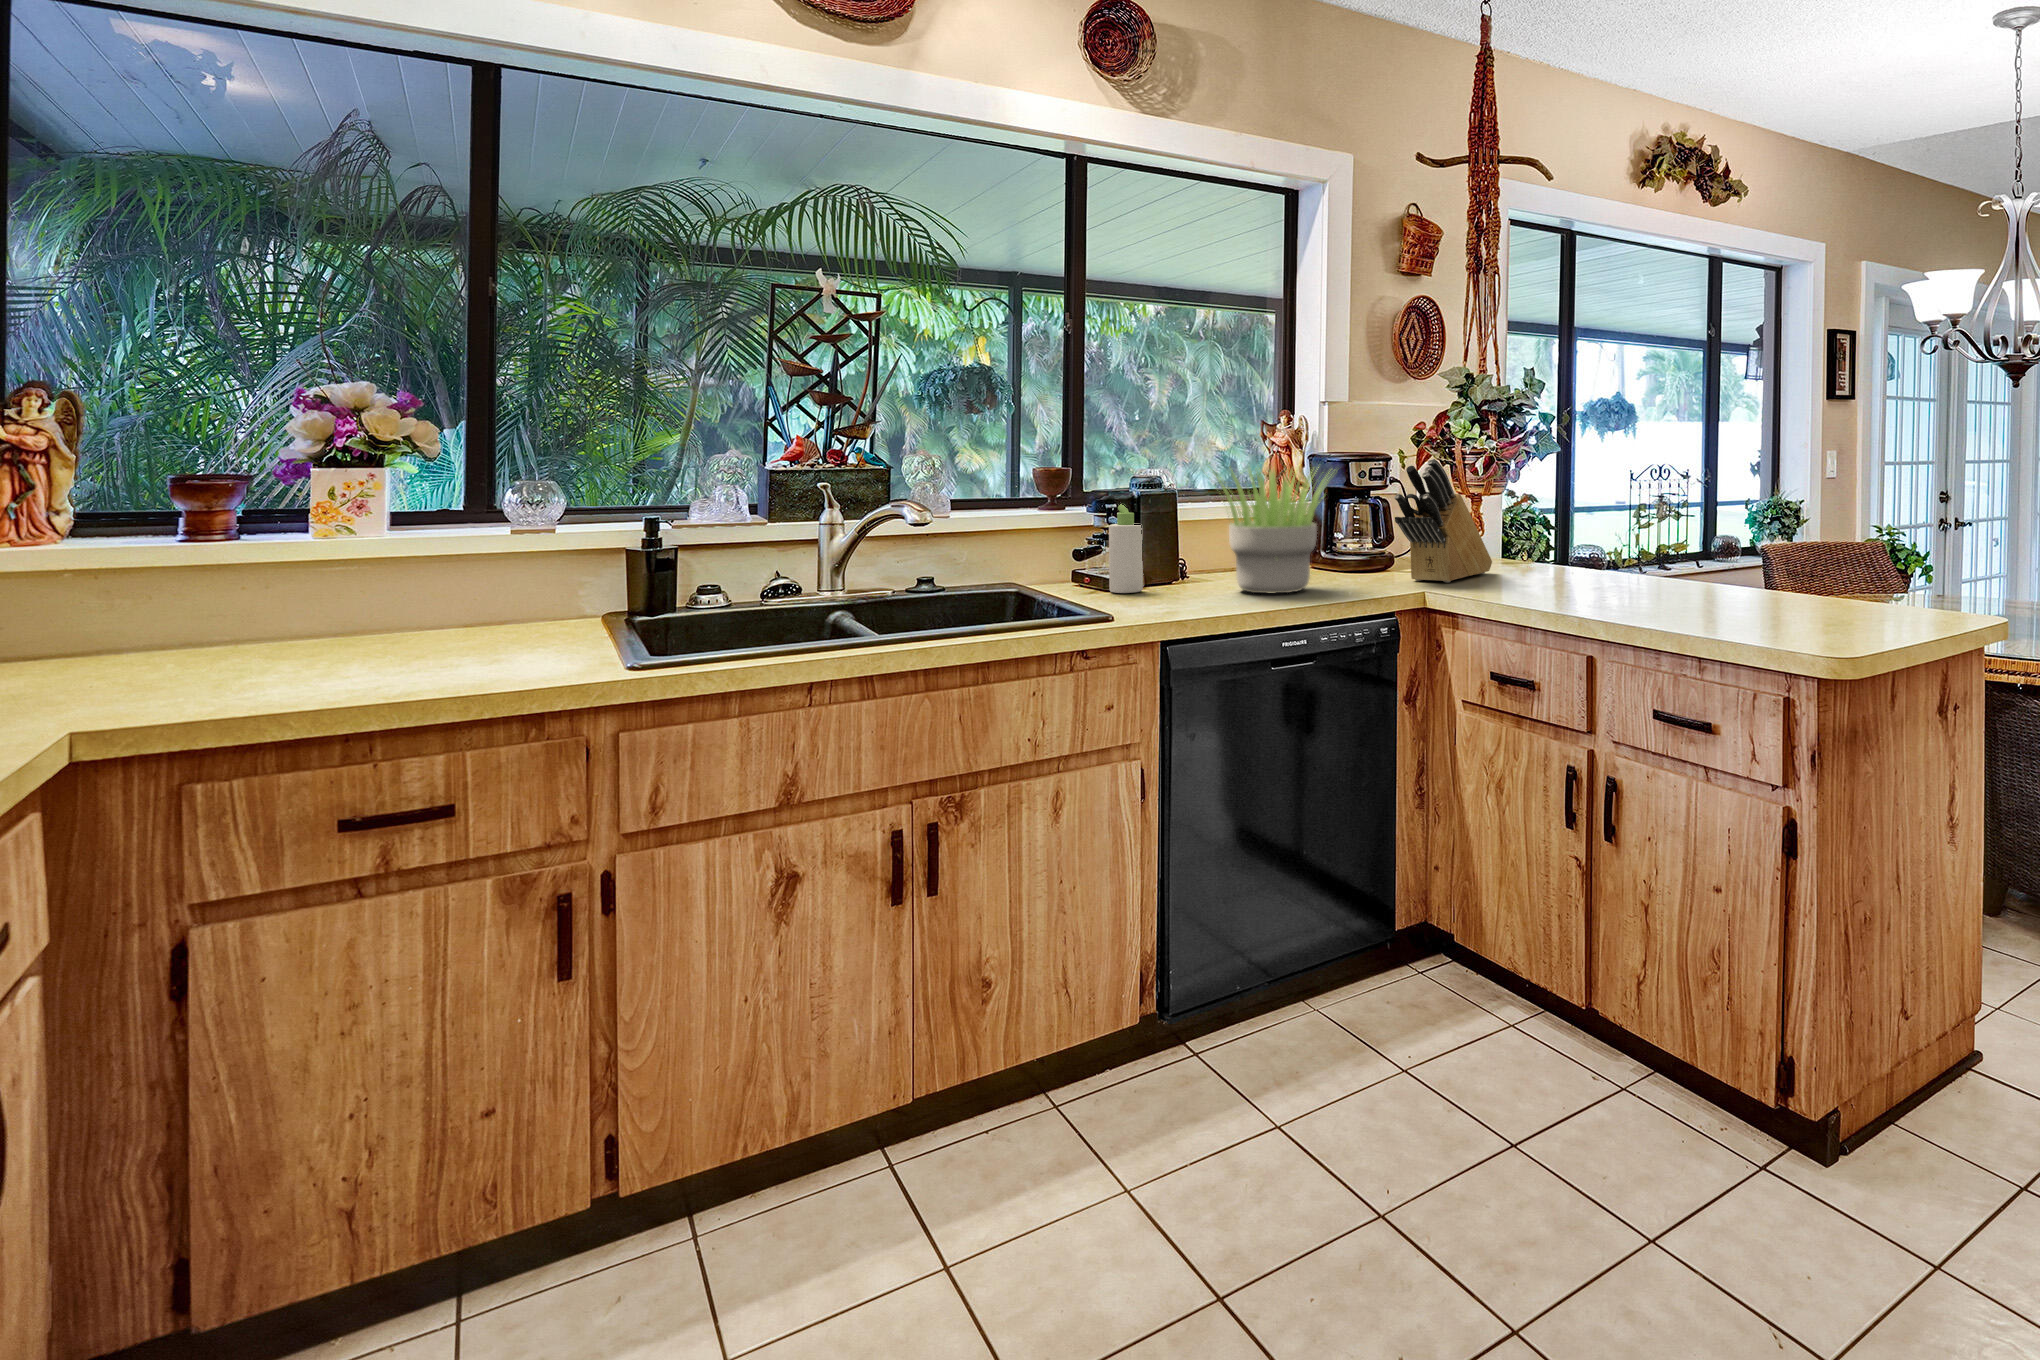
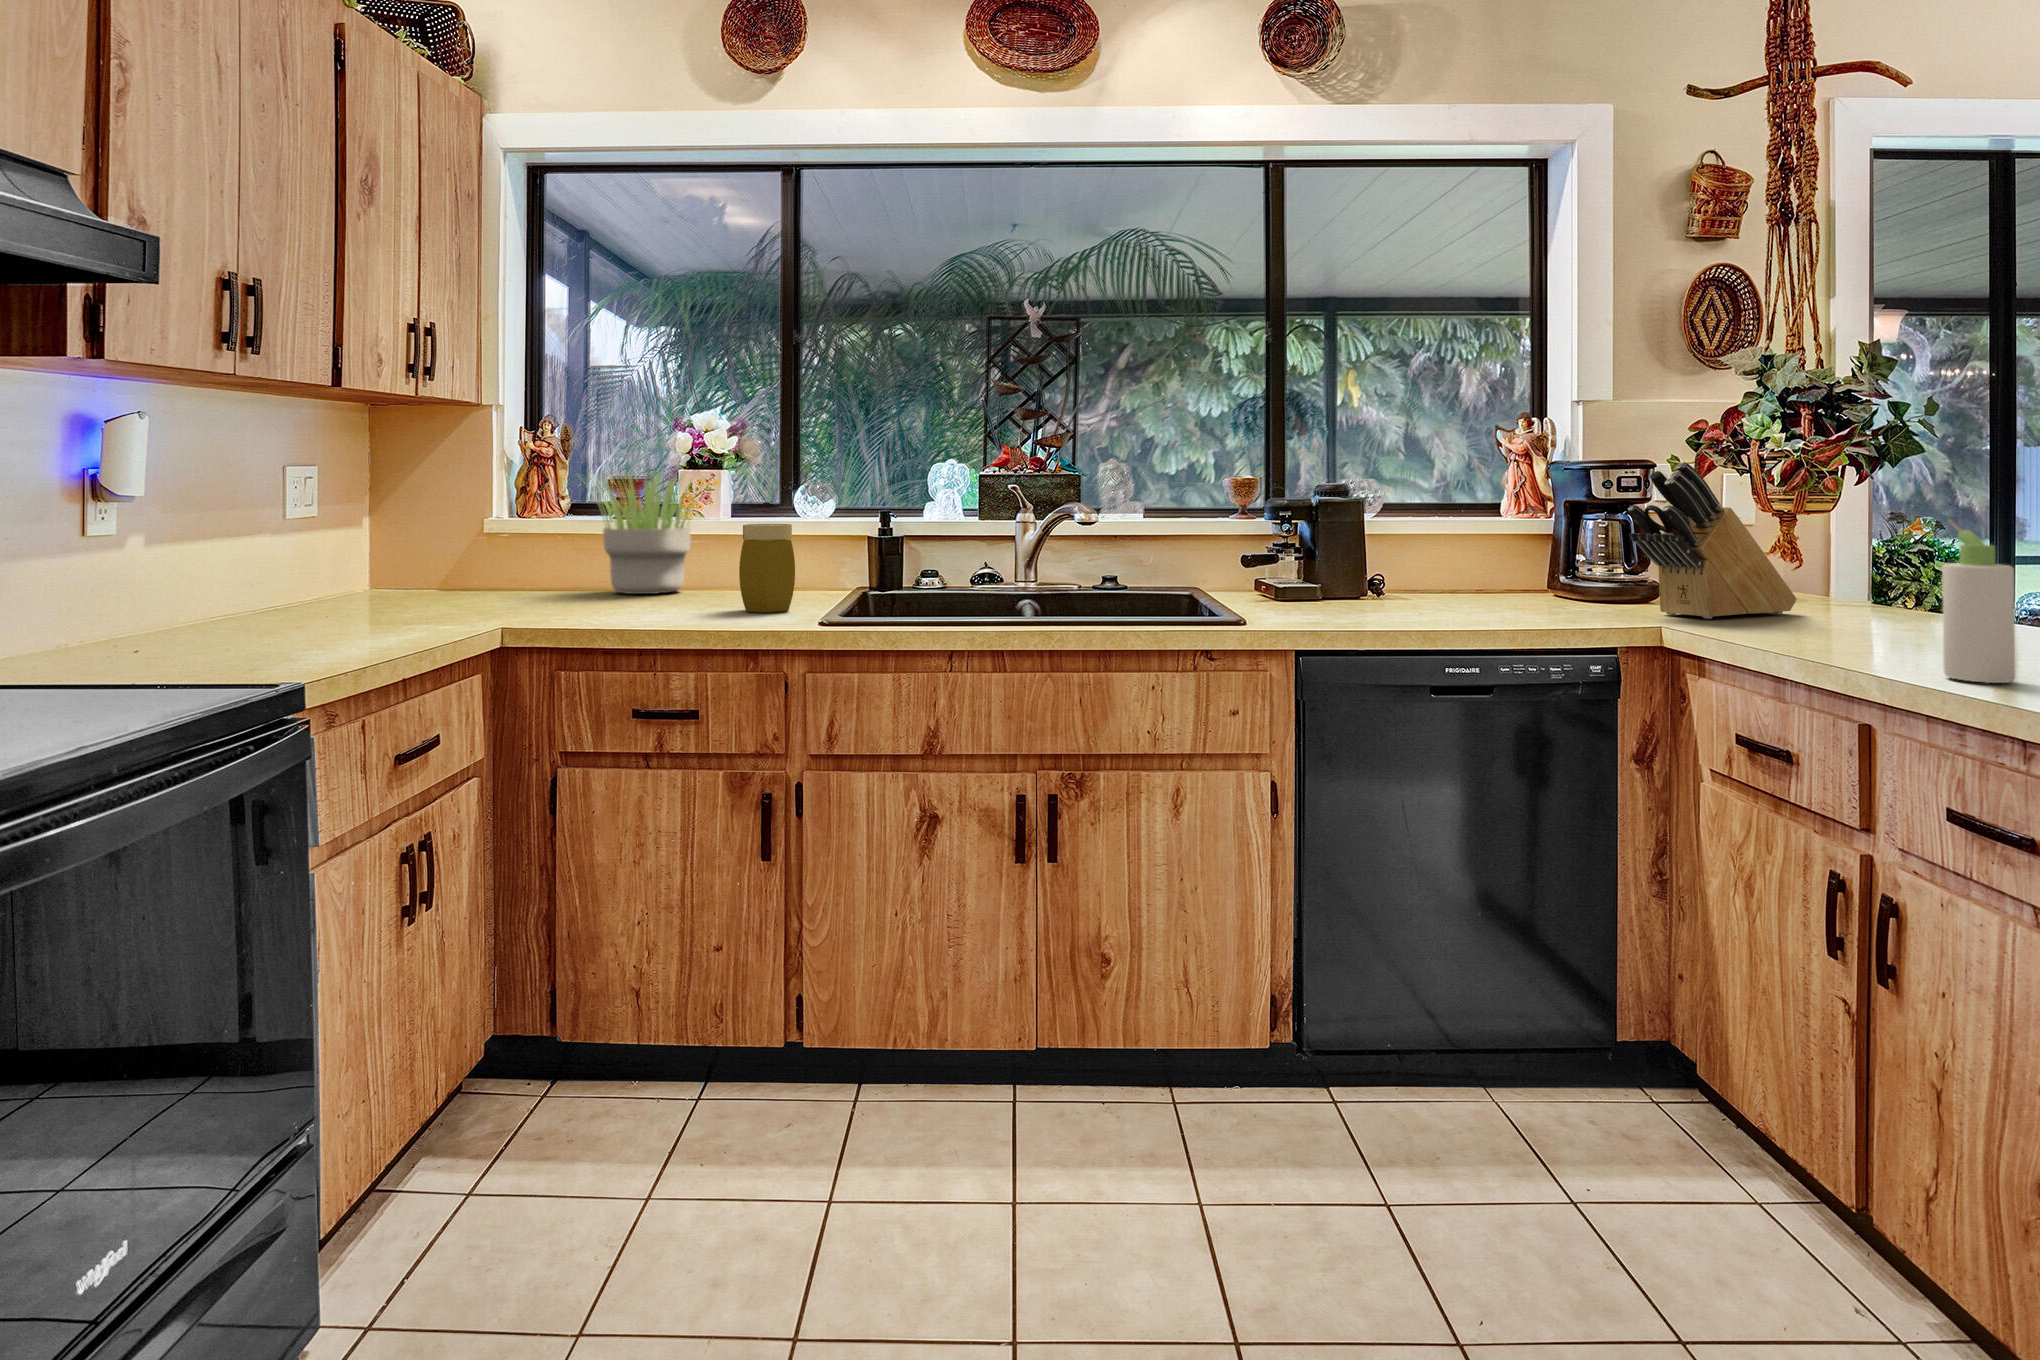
potted plant: present [1212,465,1332,593] -> present [587,472,697,594]
bottle: present [1109,504,1143,593] -> present [1942,519,2015,683]
jar: none [471,547,563,664] -> present [739,524,795,613]

